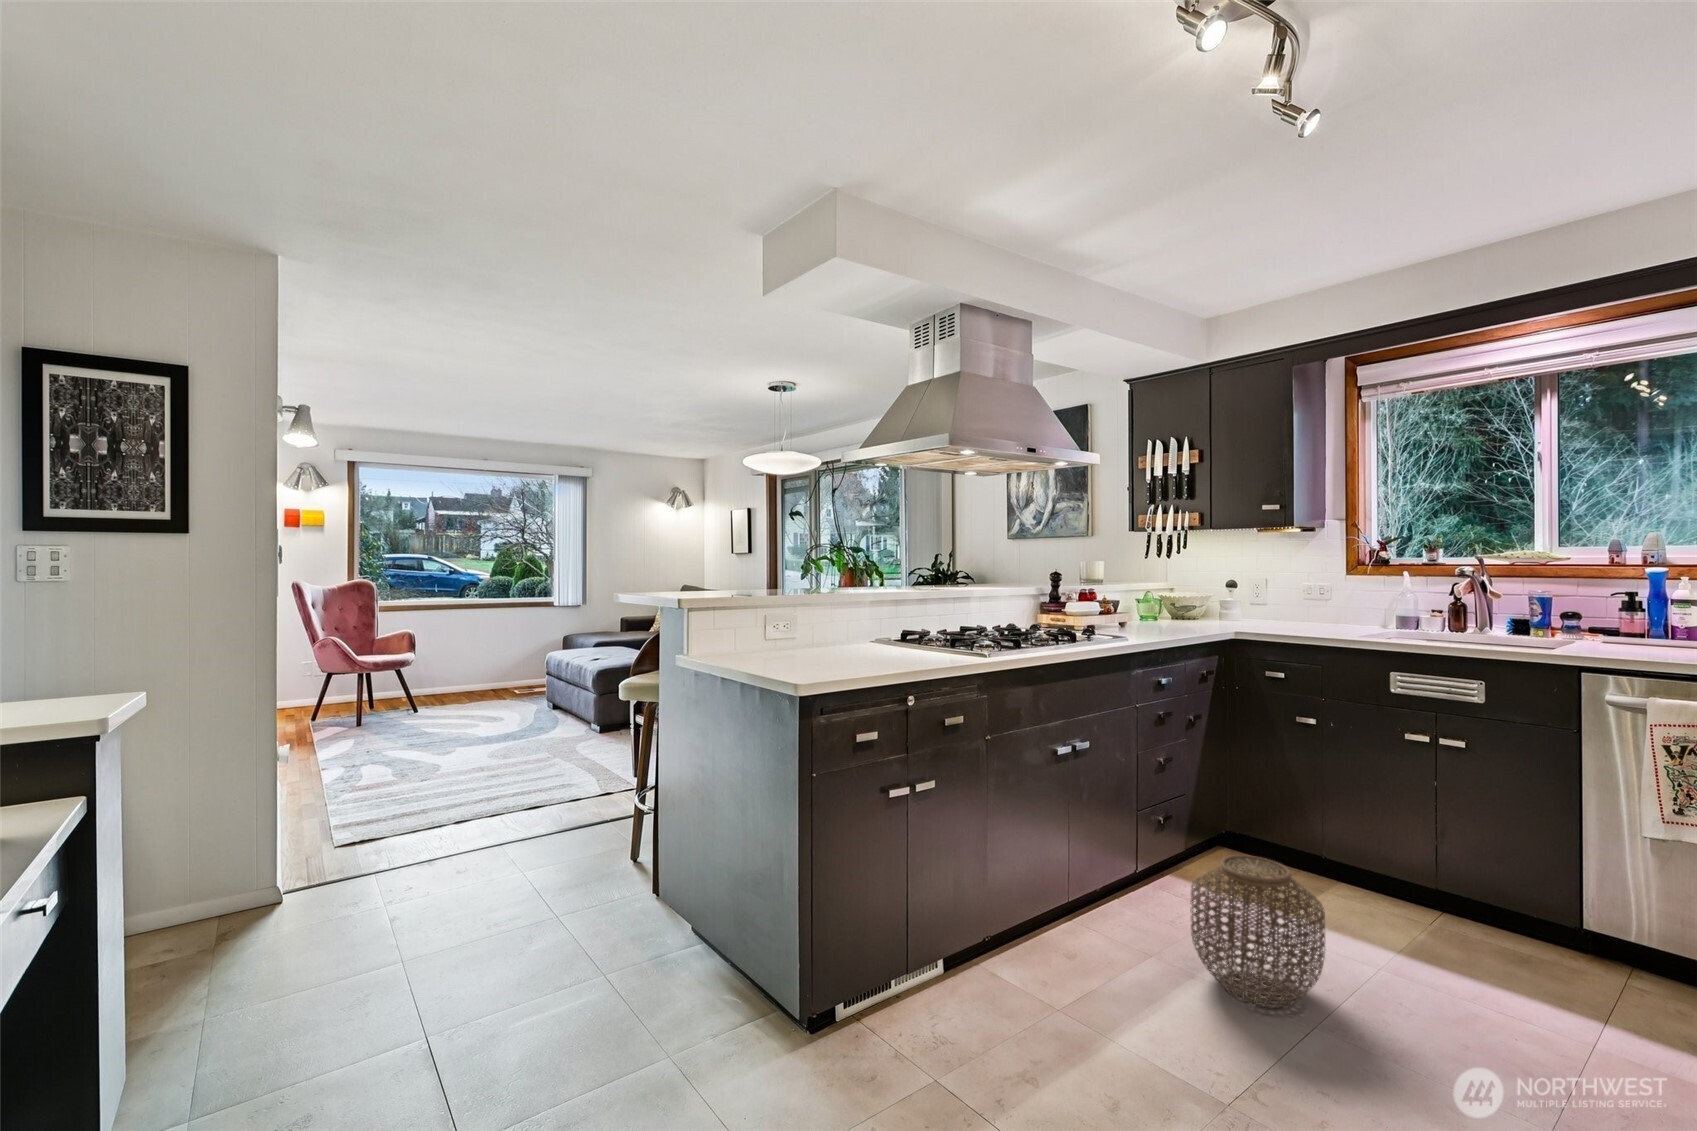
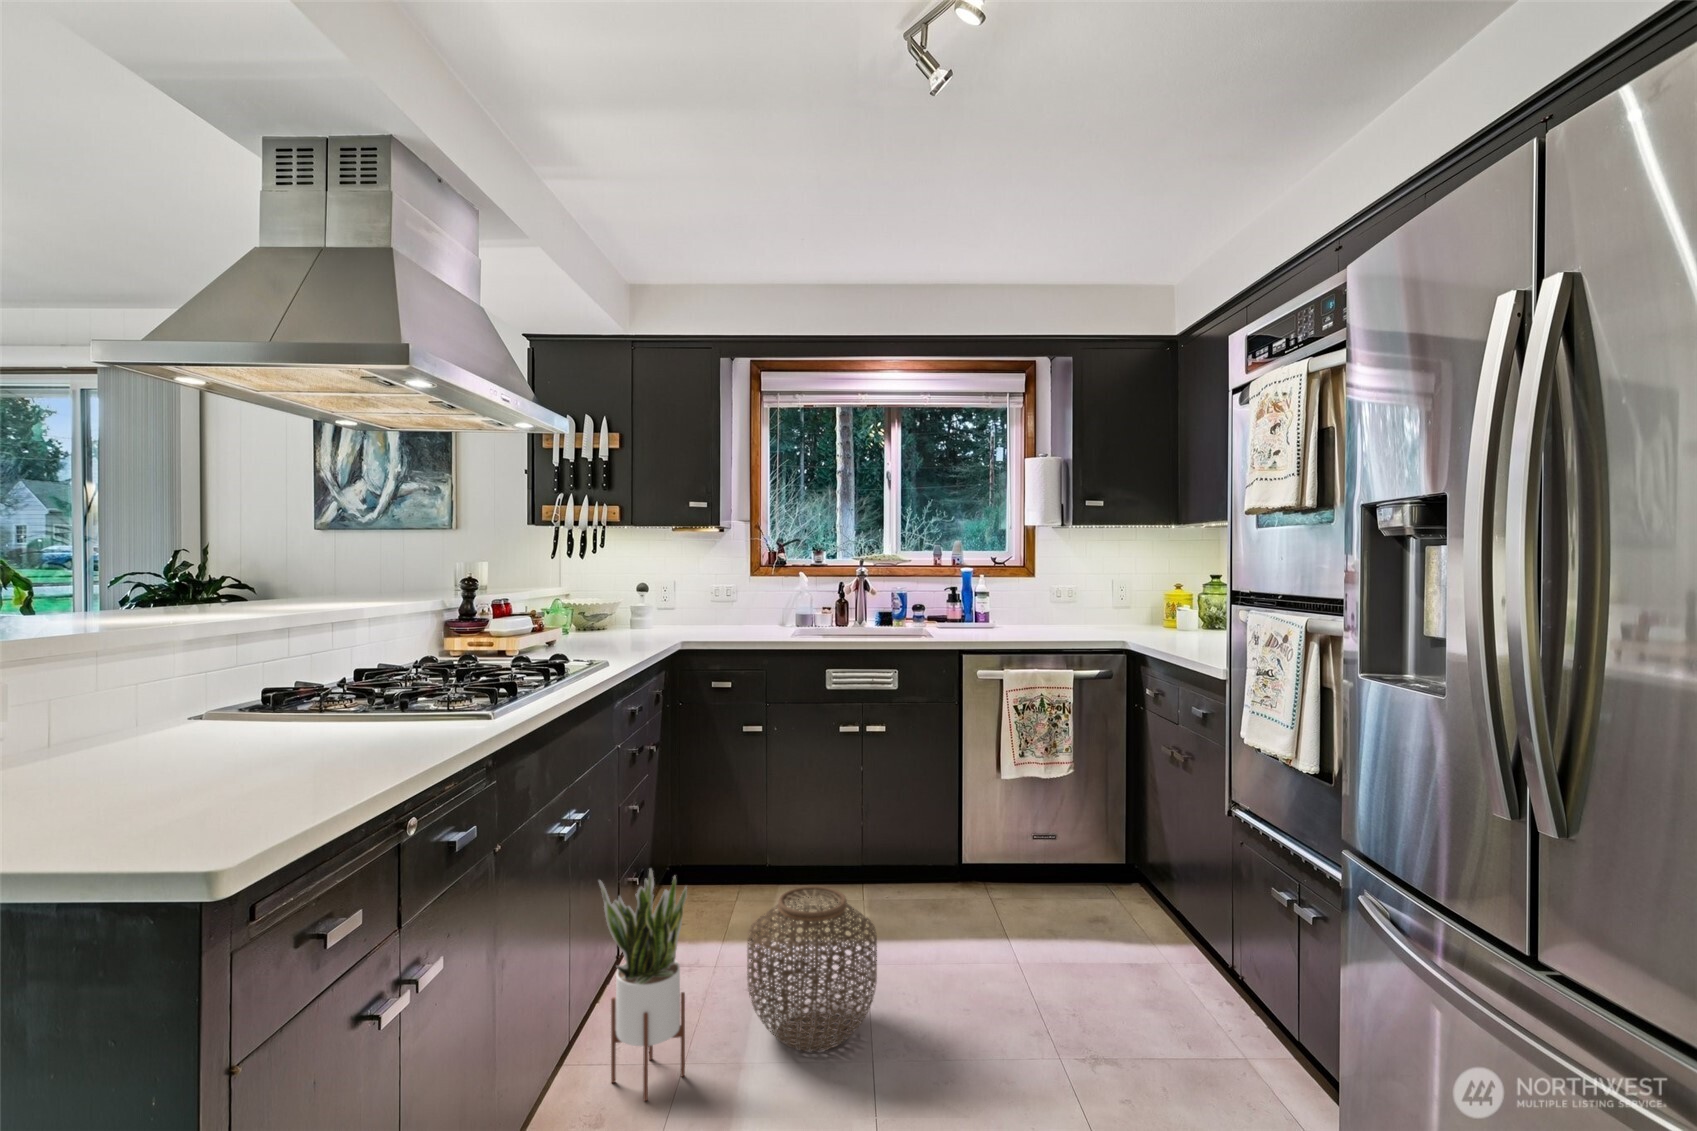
potted plant: none [1057,791,1132,968] -> present [599,869,687,1101]

